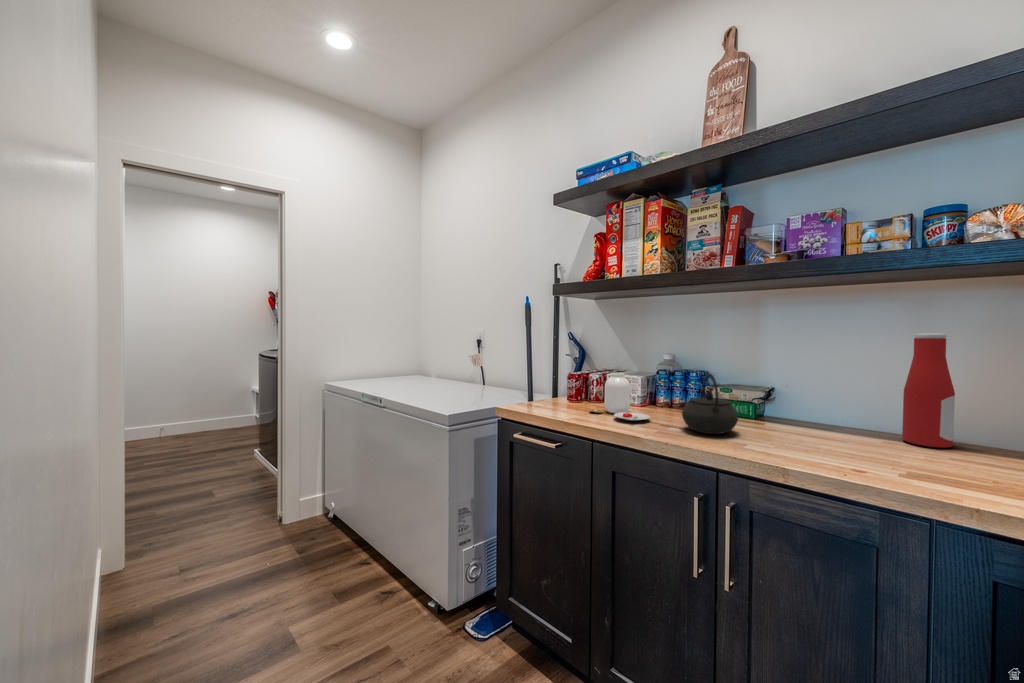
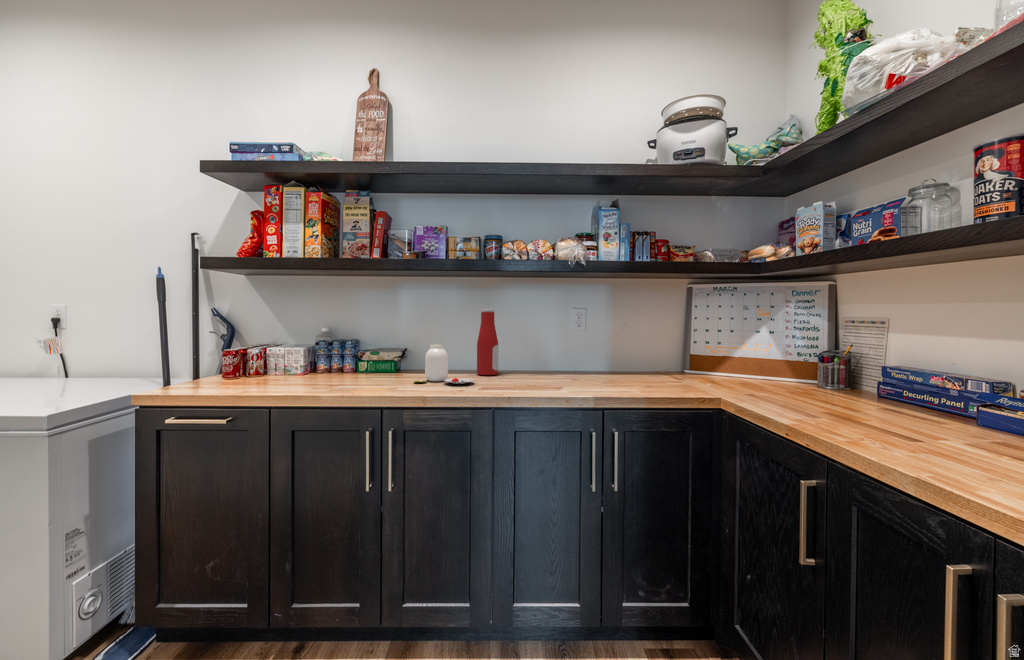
jar: present [590,373,650,421] -> present [414,345,474,384]
kettle: present [682,374,738,434] -> none [344,339,386,385]

